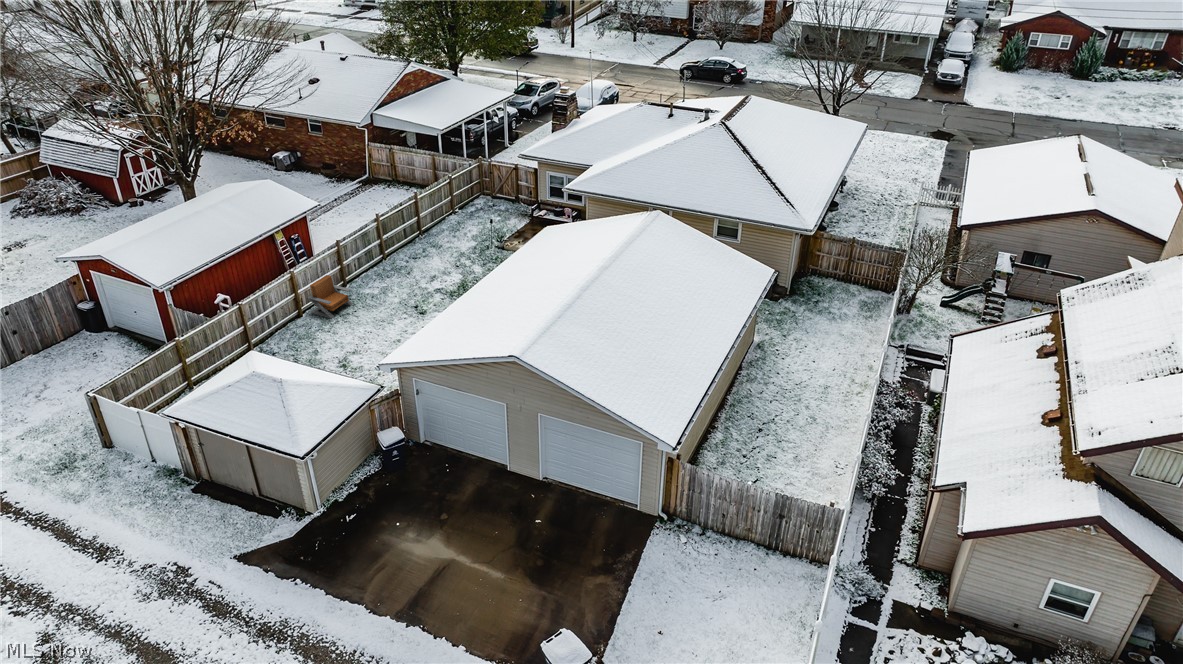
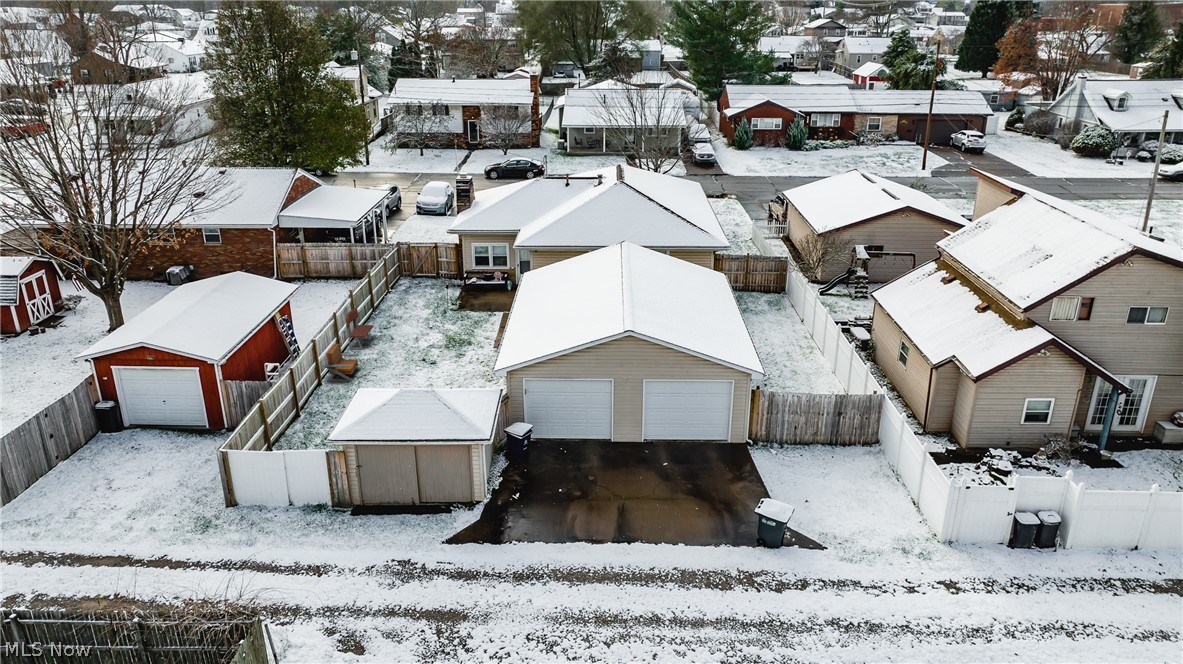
bench: none [357,235,394,280] -> present [346,308,373,349]

